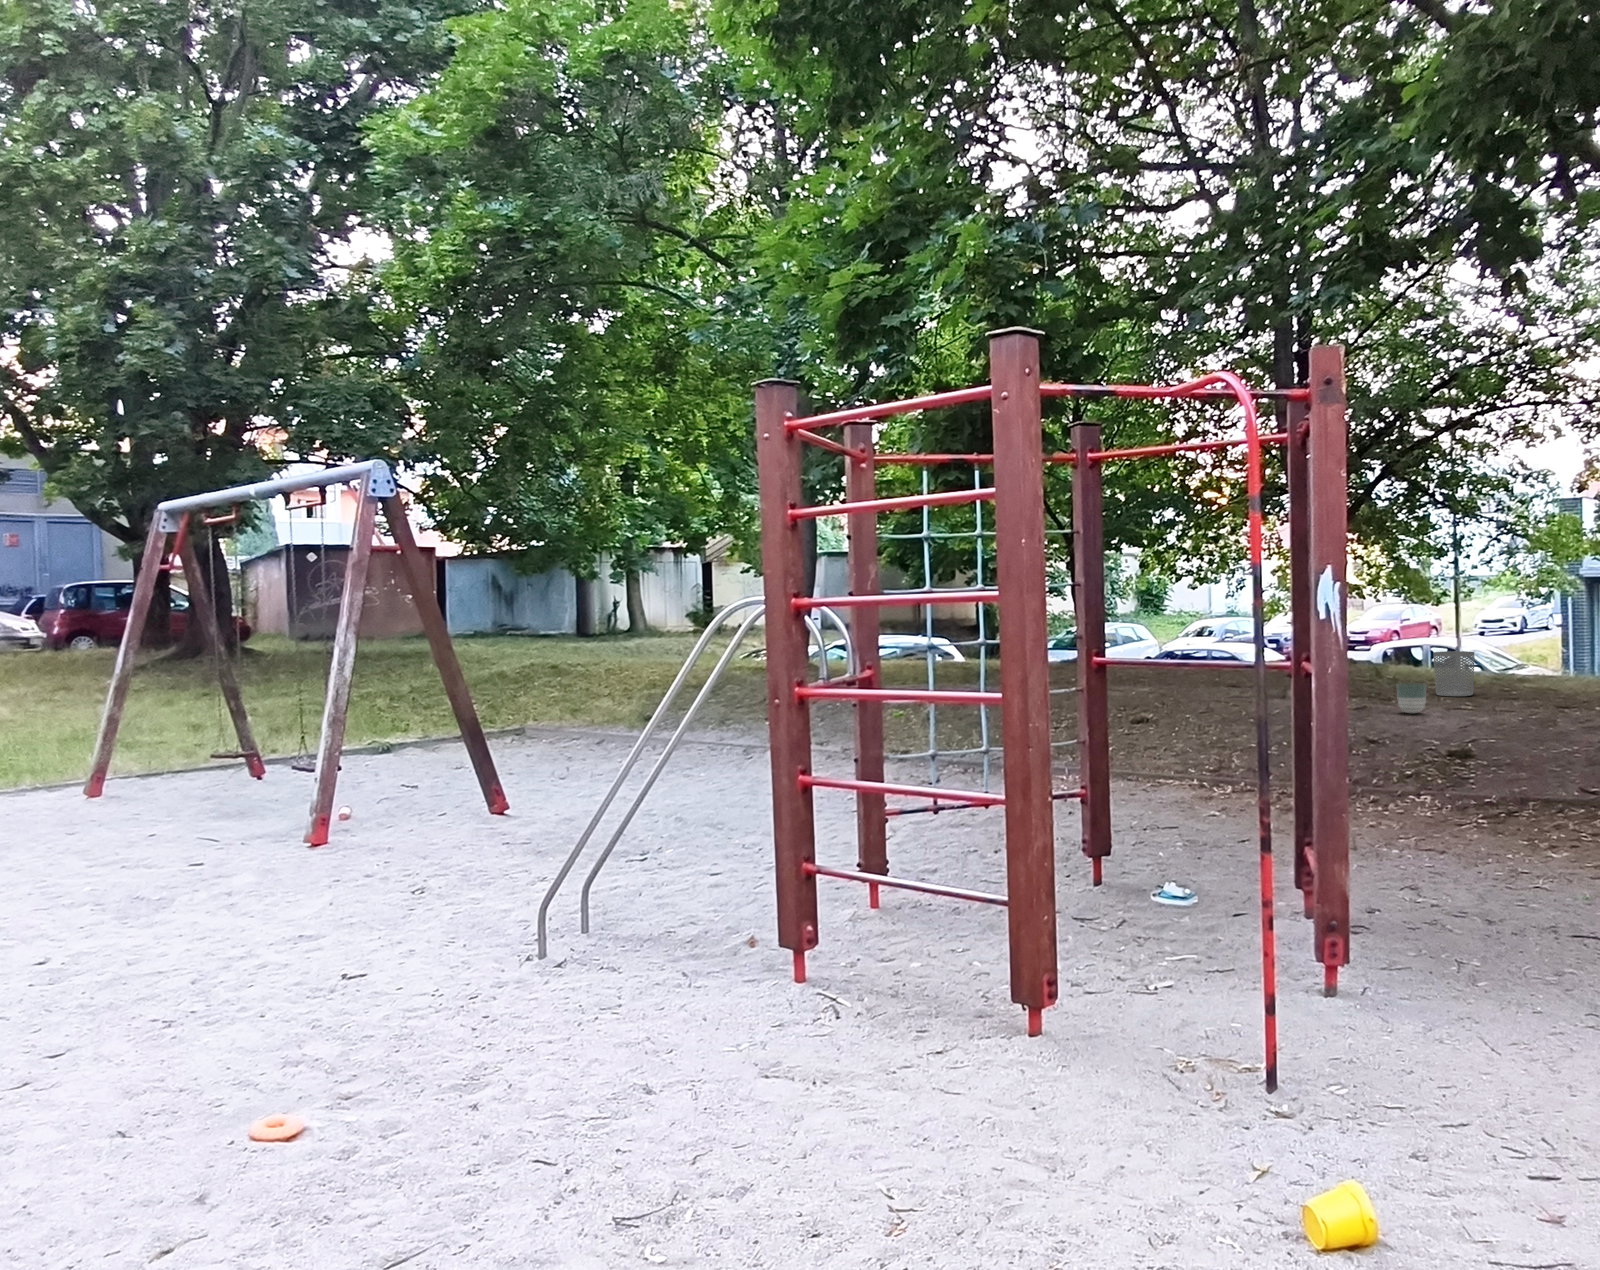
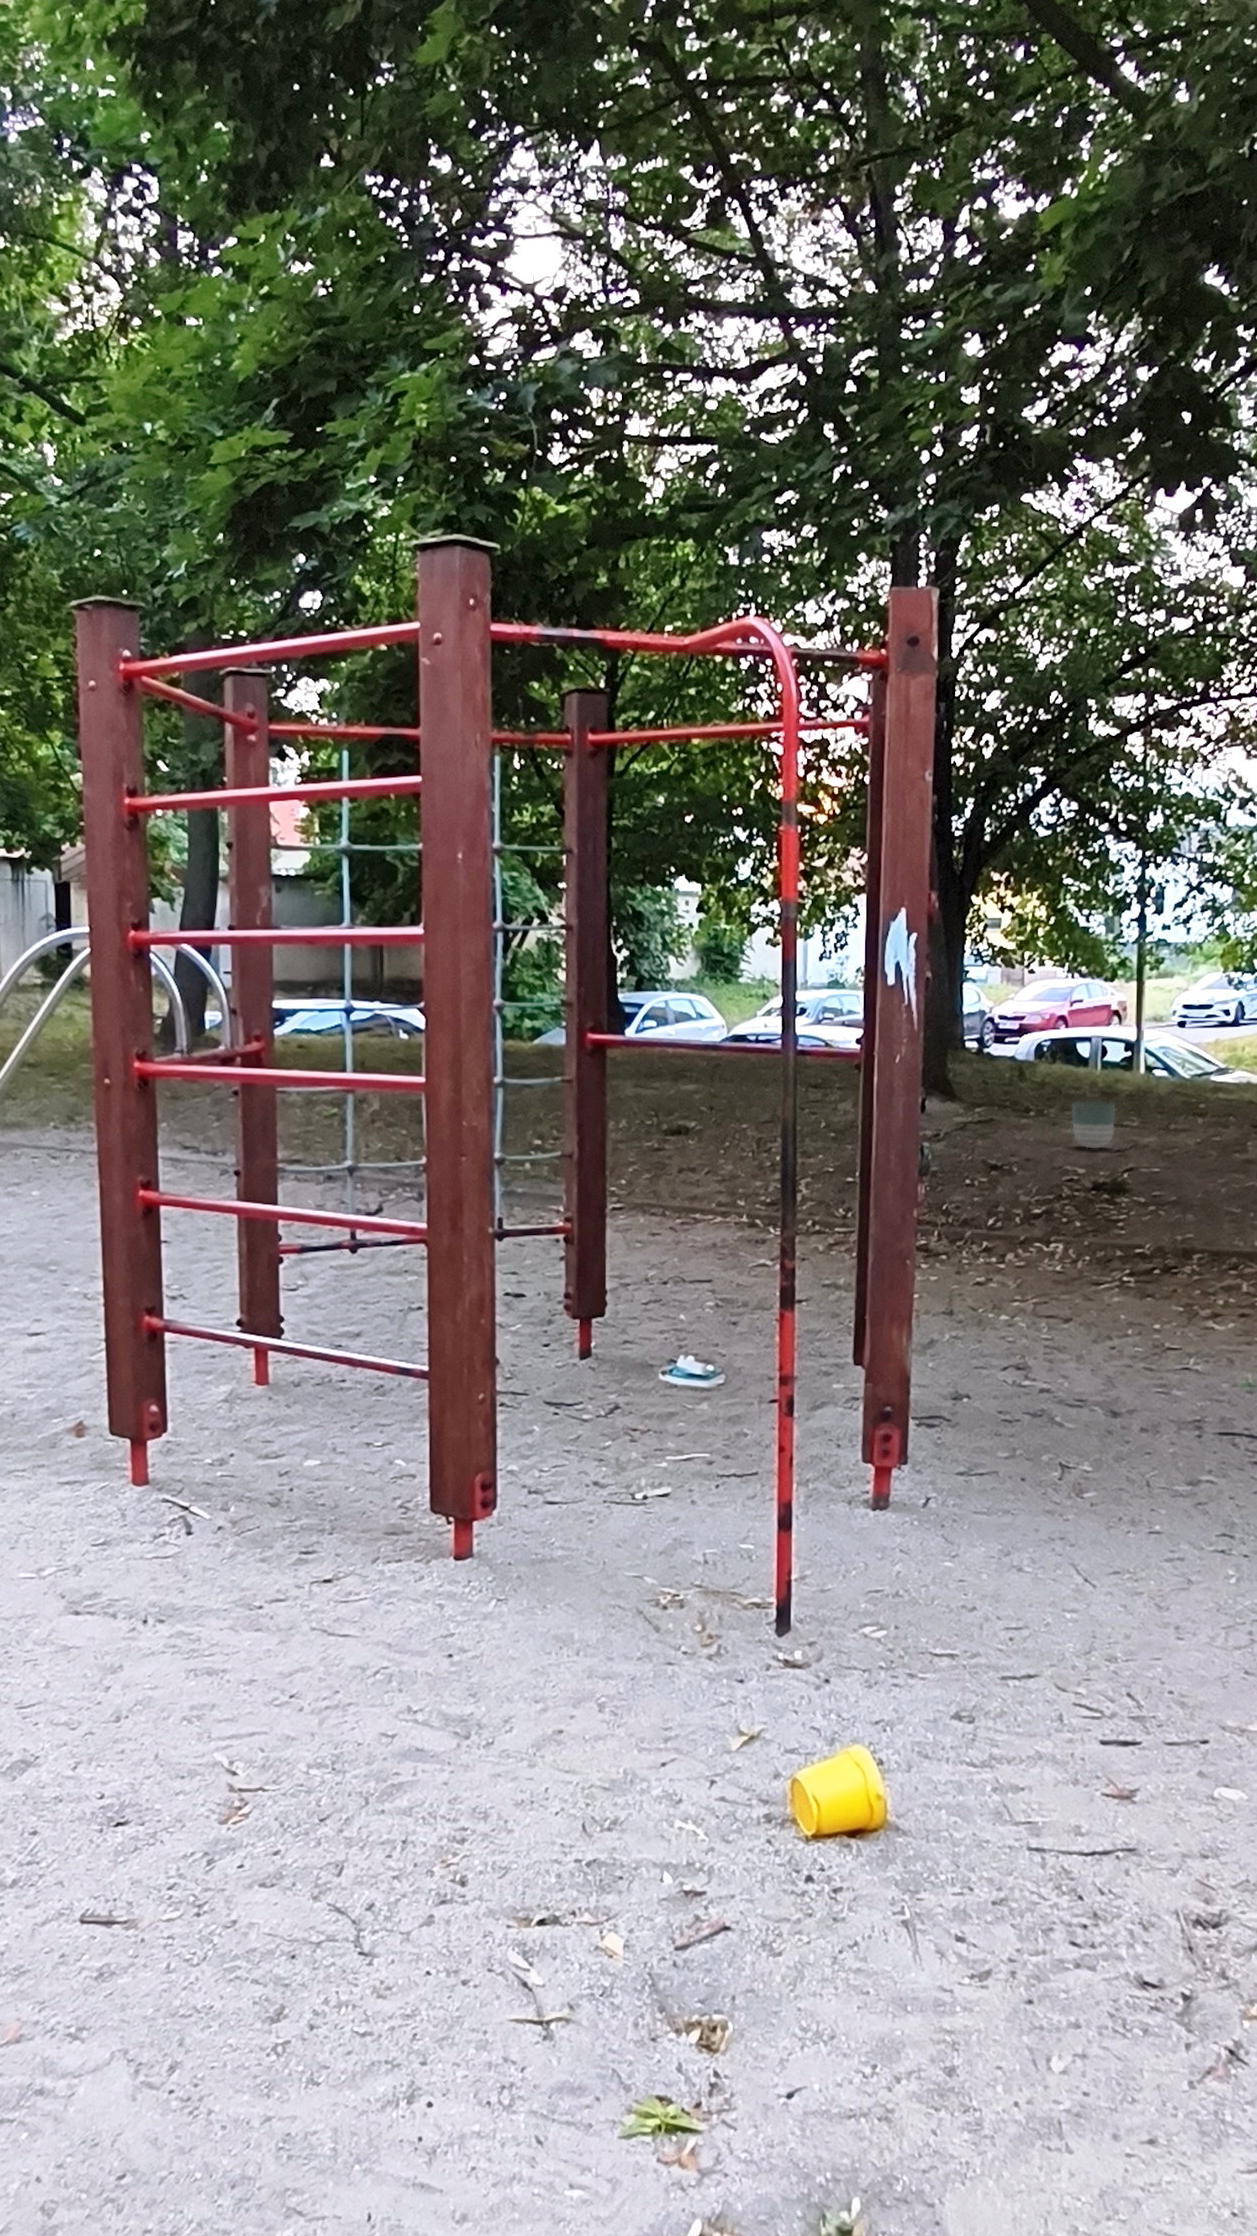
waste bin: present [1433,651,1475,696] -> none [1121,1053,1179,1121]

